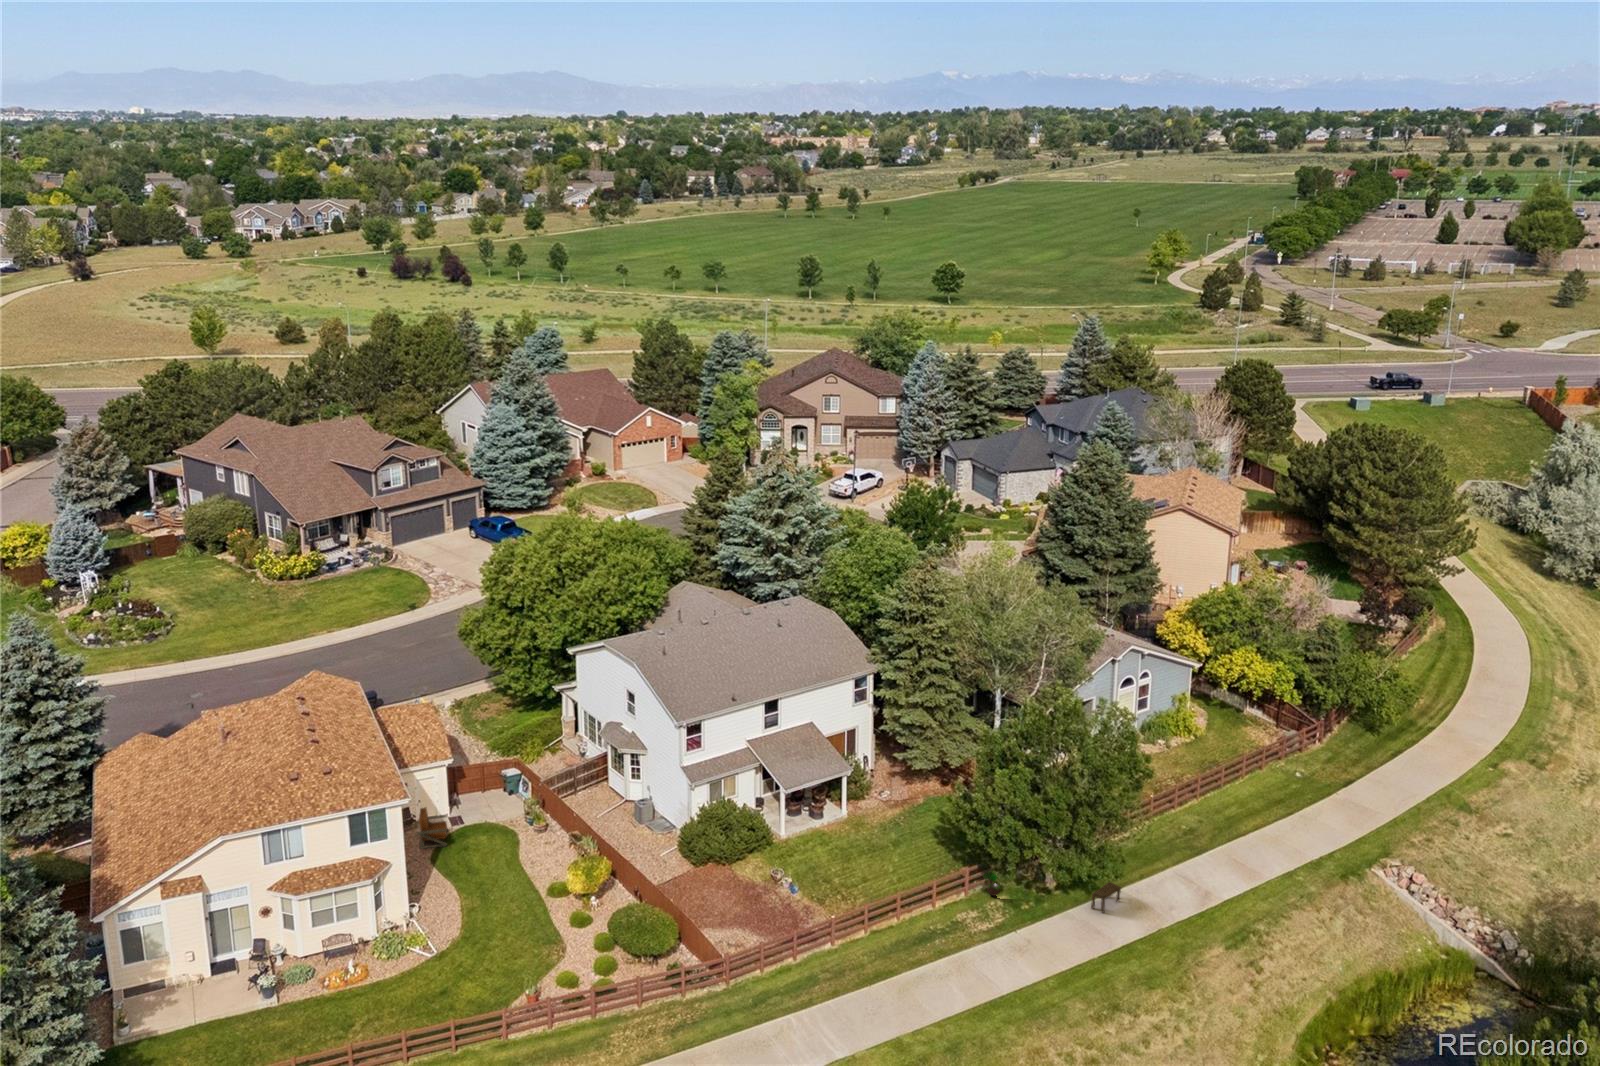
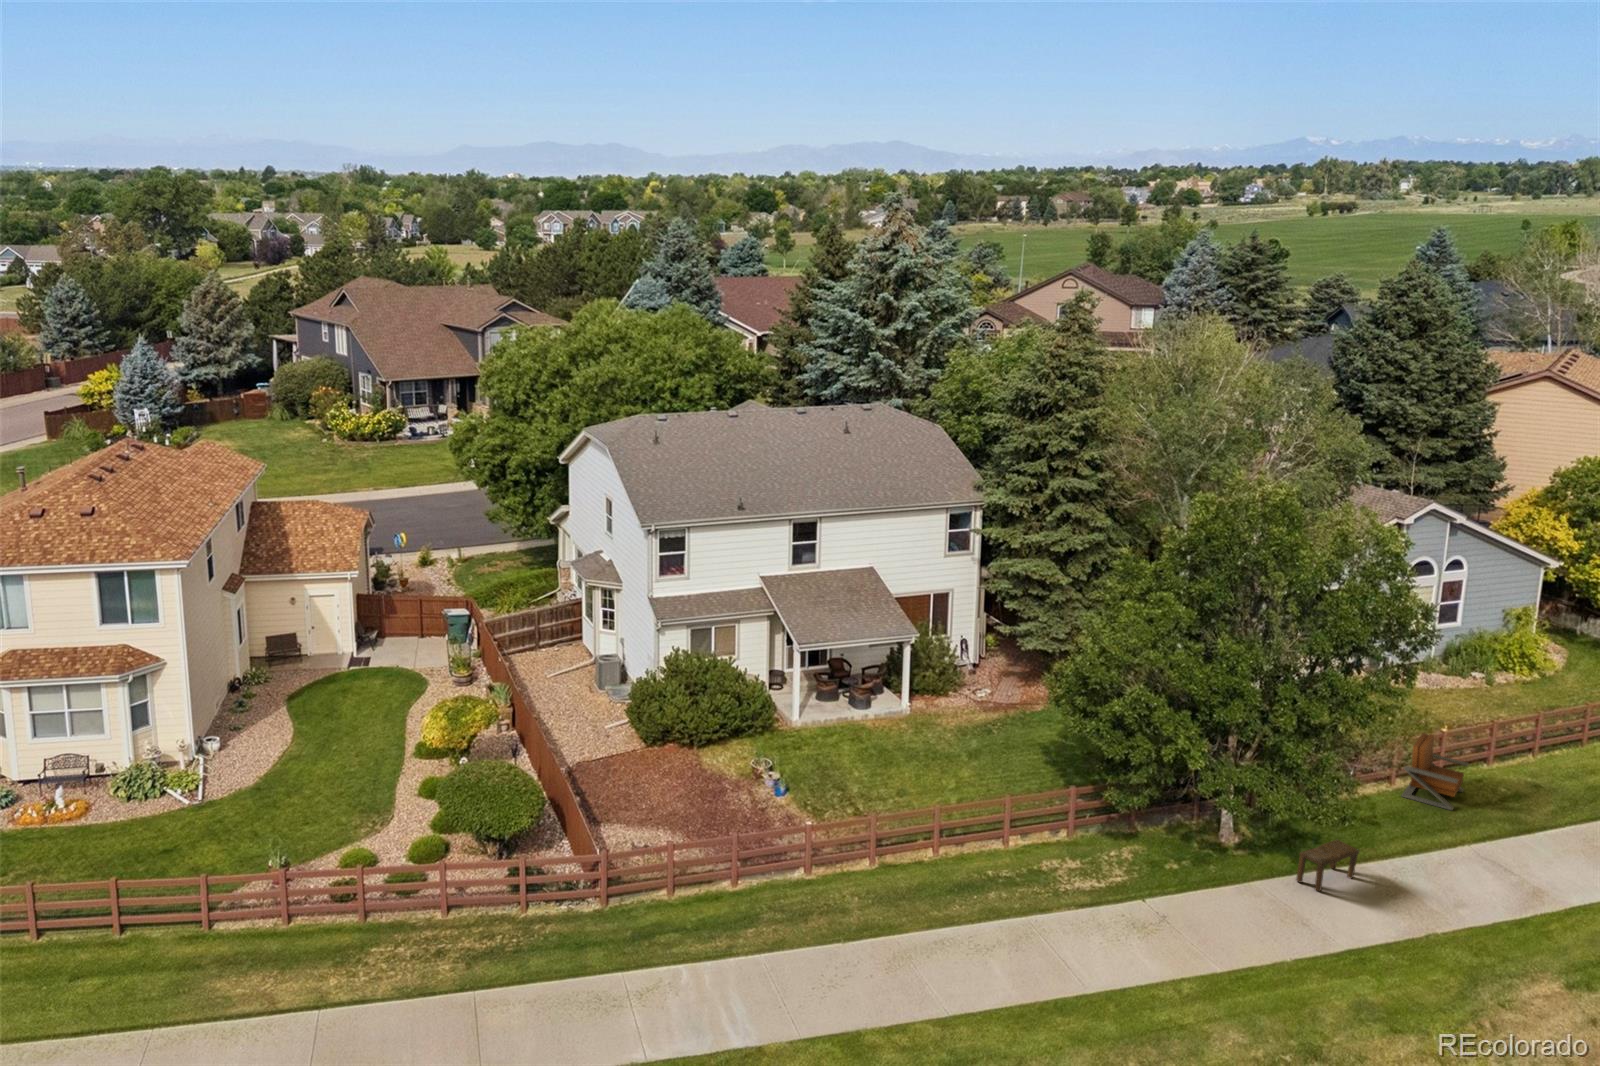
lounge chair: present [417,808,448,849] -> present [1402,733,1468,810]
potted tree: present [984,871,1000,896] -> none [1096,788,1130,839]

